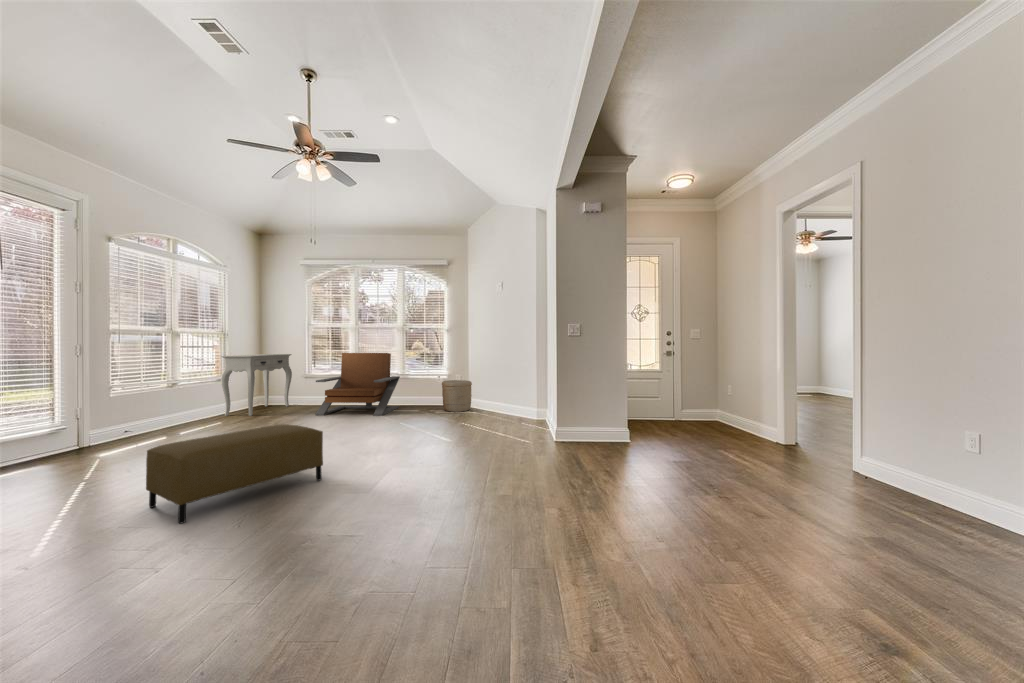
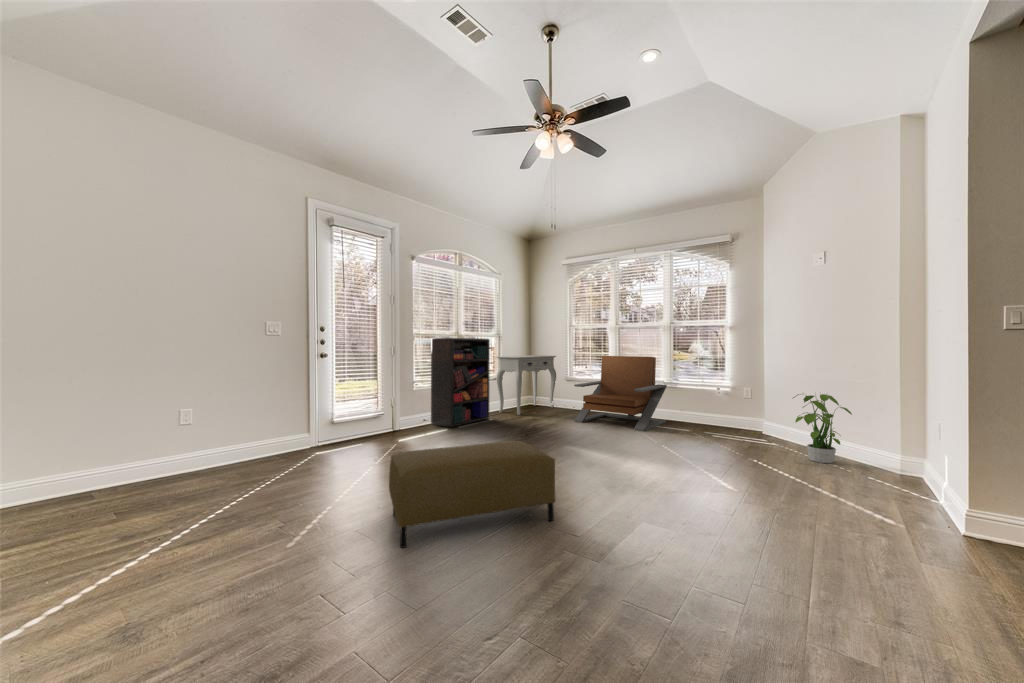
bookshelf: none [135,335,216,435] -> present [431,338,490,427]
potted plant: none [484,373,516,420] -> present [792,394,852,463]
woven basket: present [442,380,472,412] -> none [723,395,769,439]

